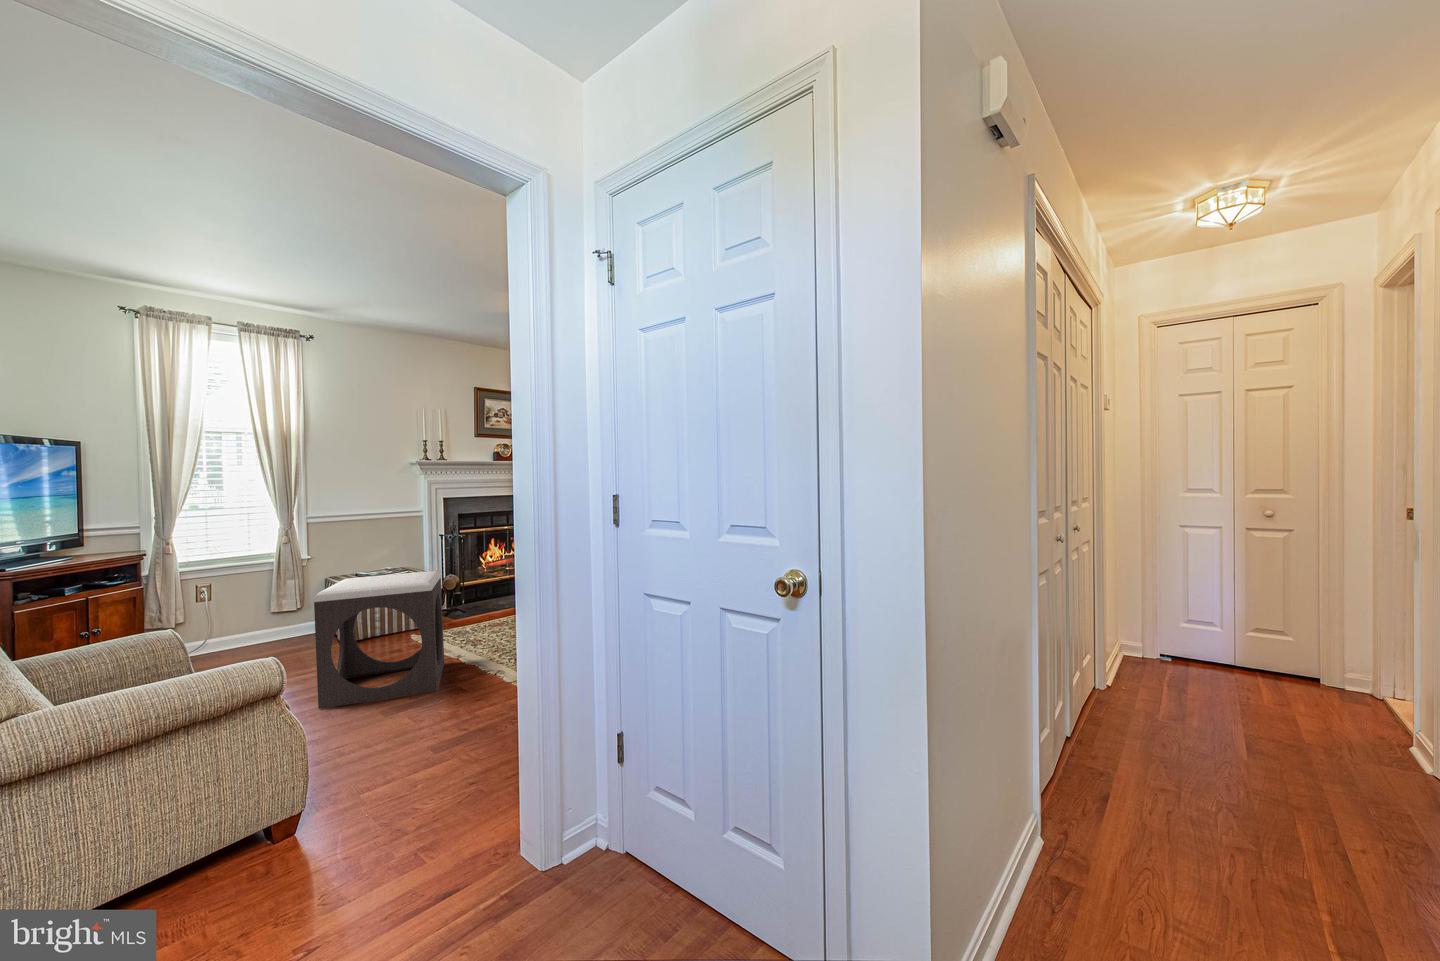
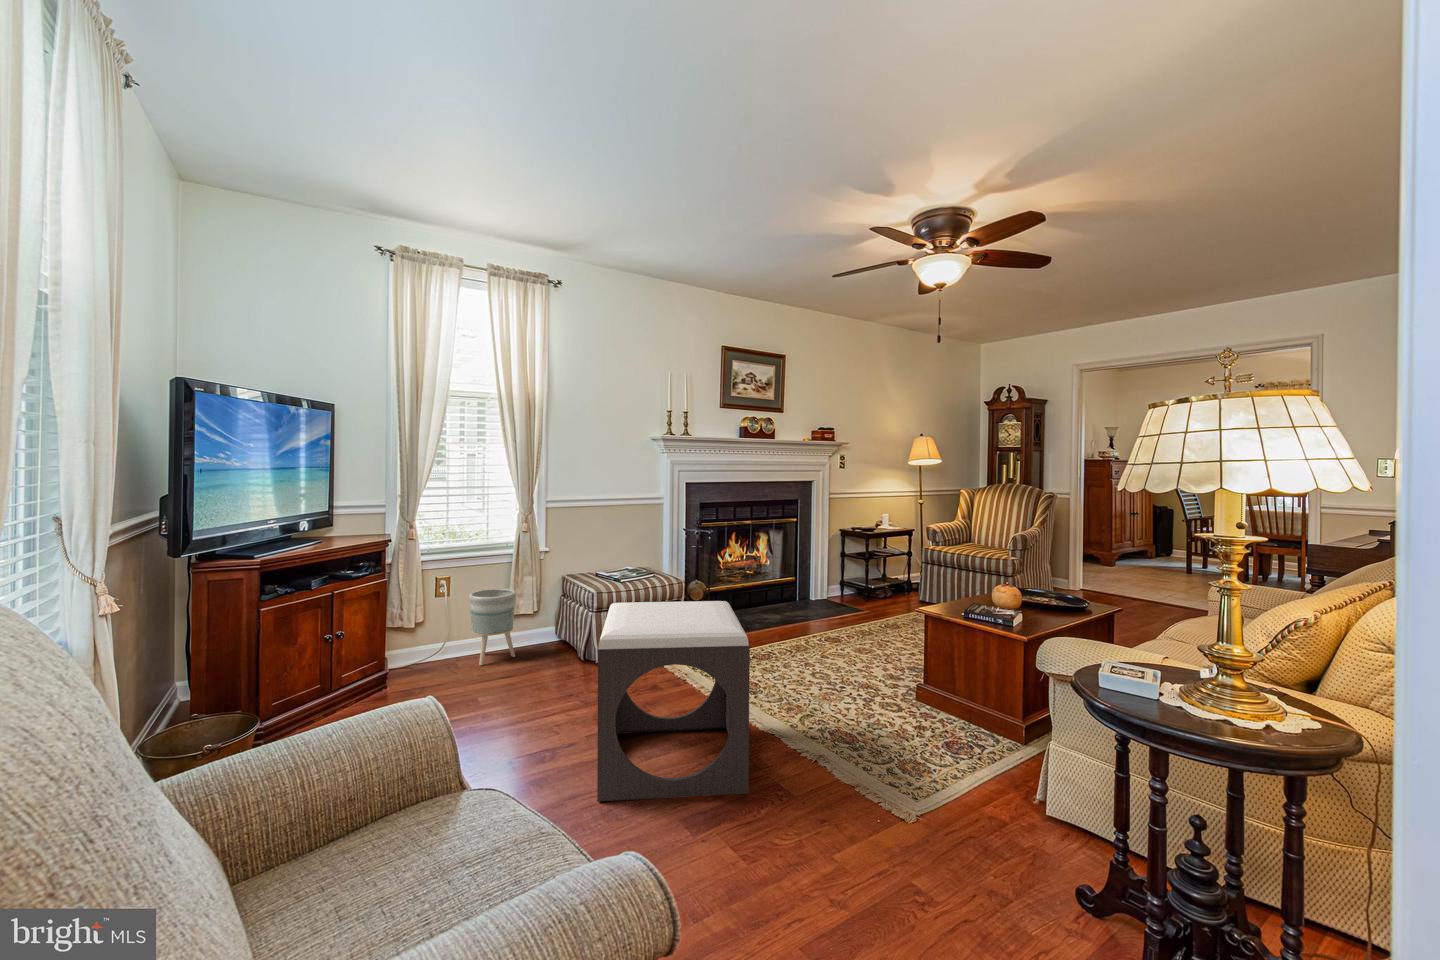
planter: none [228,593,277,657] -> present [469,589,516,665]

